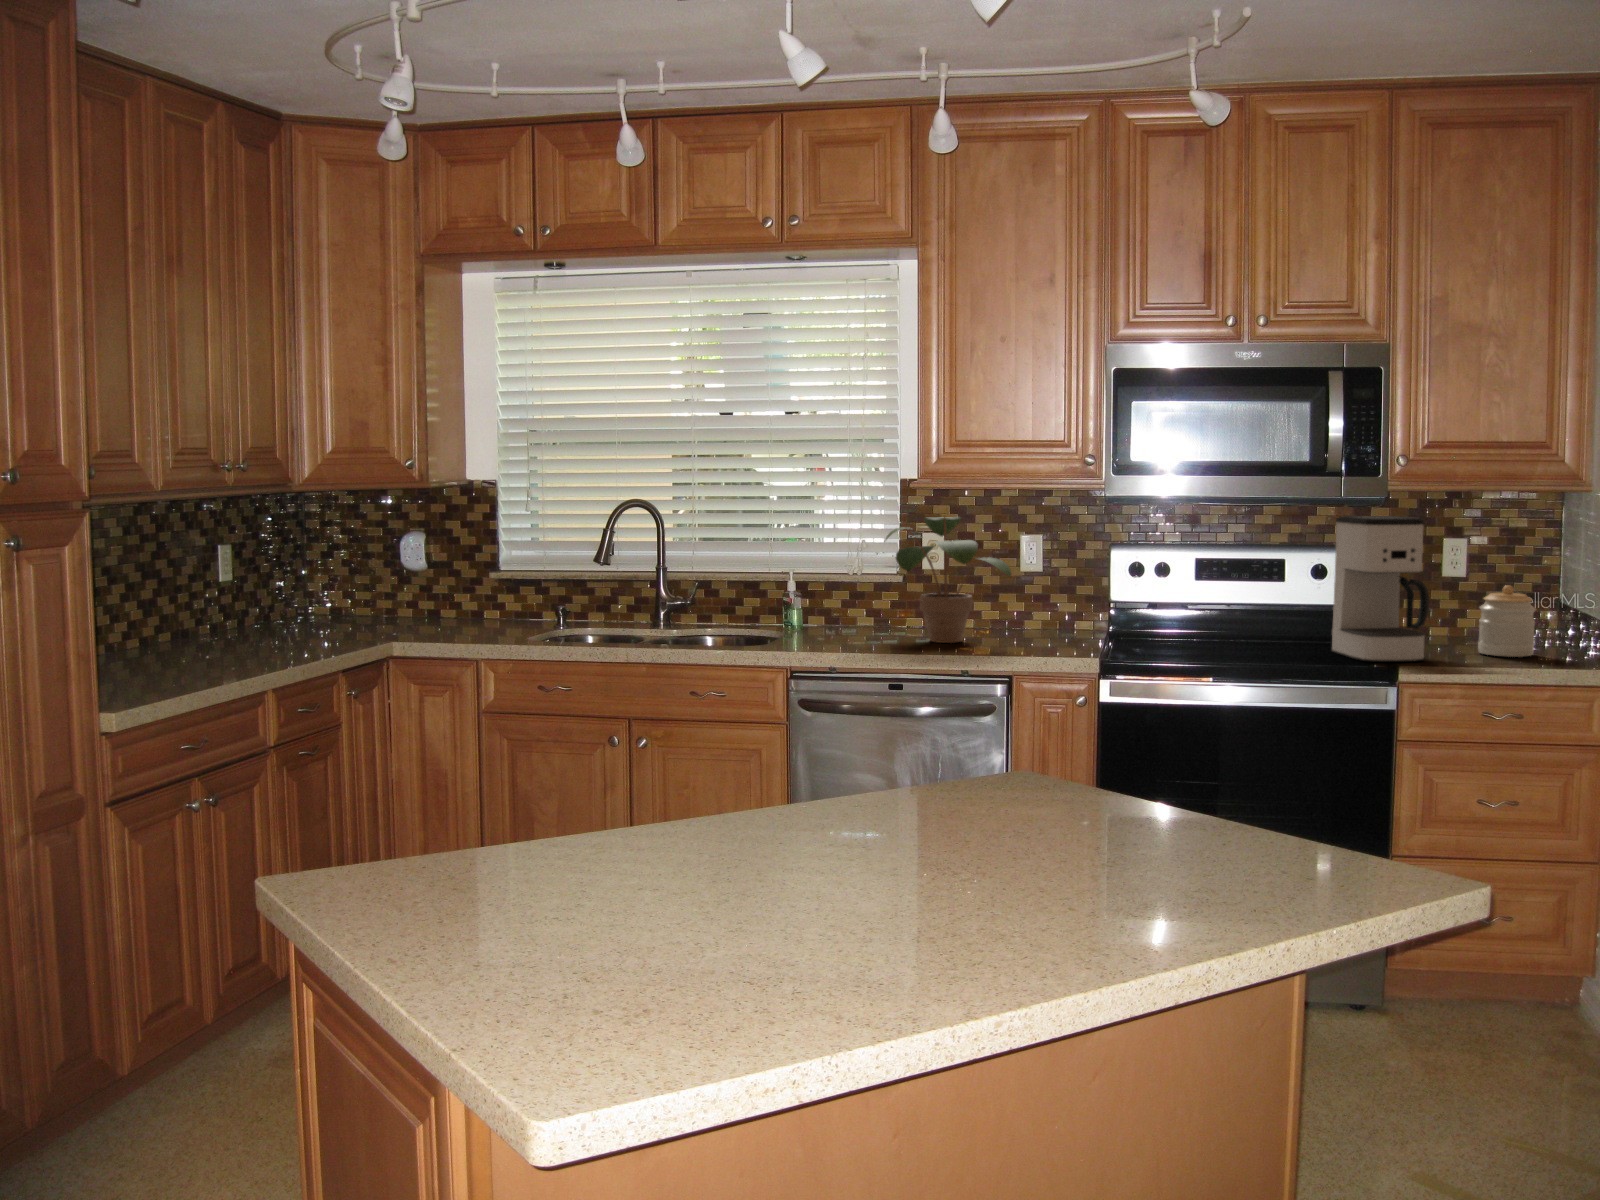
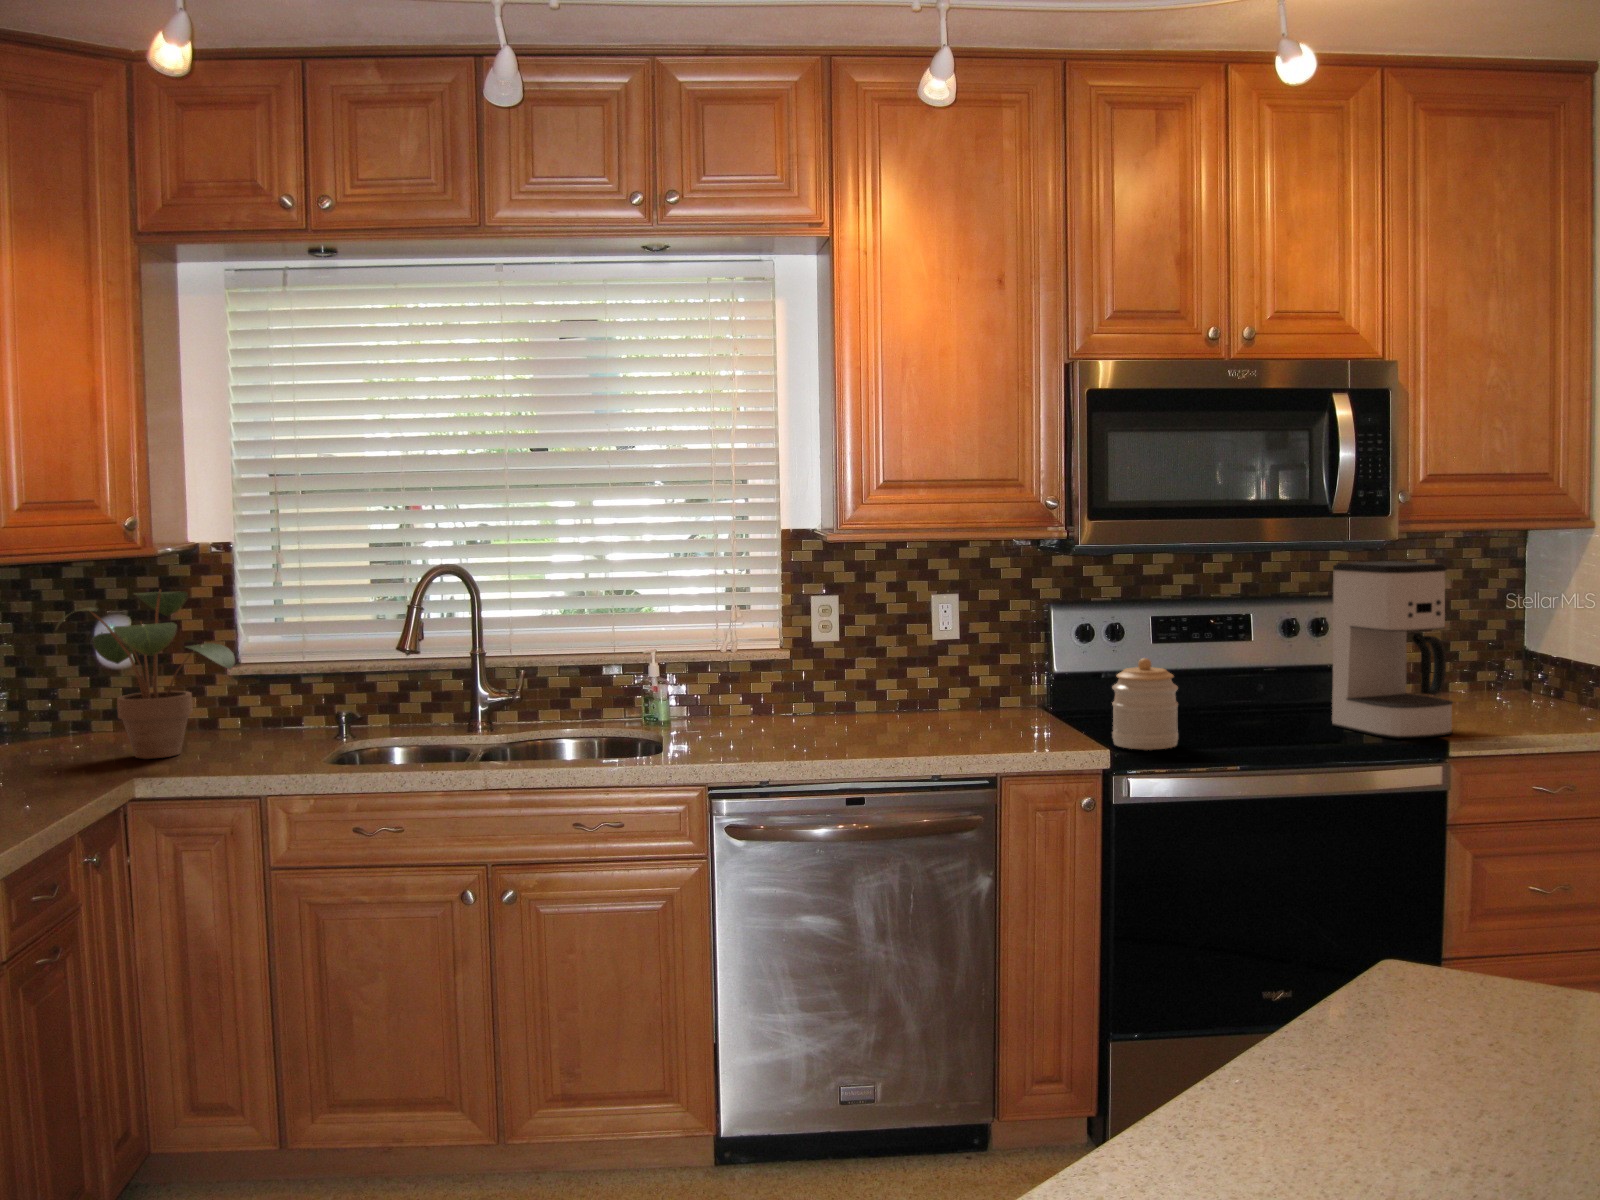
potted plant: present [886,517,1011,643] -> present [56,590,235,759]
jar: present [1478,585,1535,657] -> present [1112,658,1178,750]

